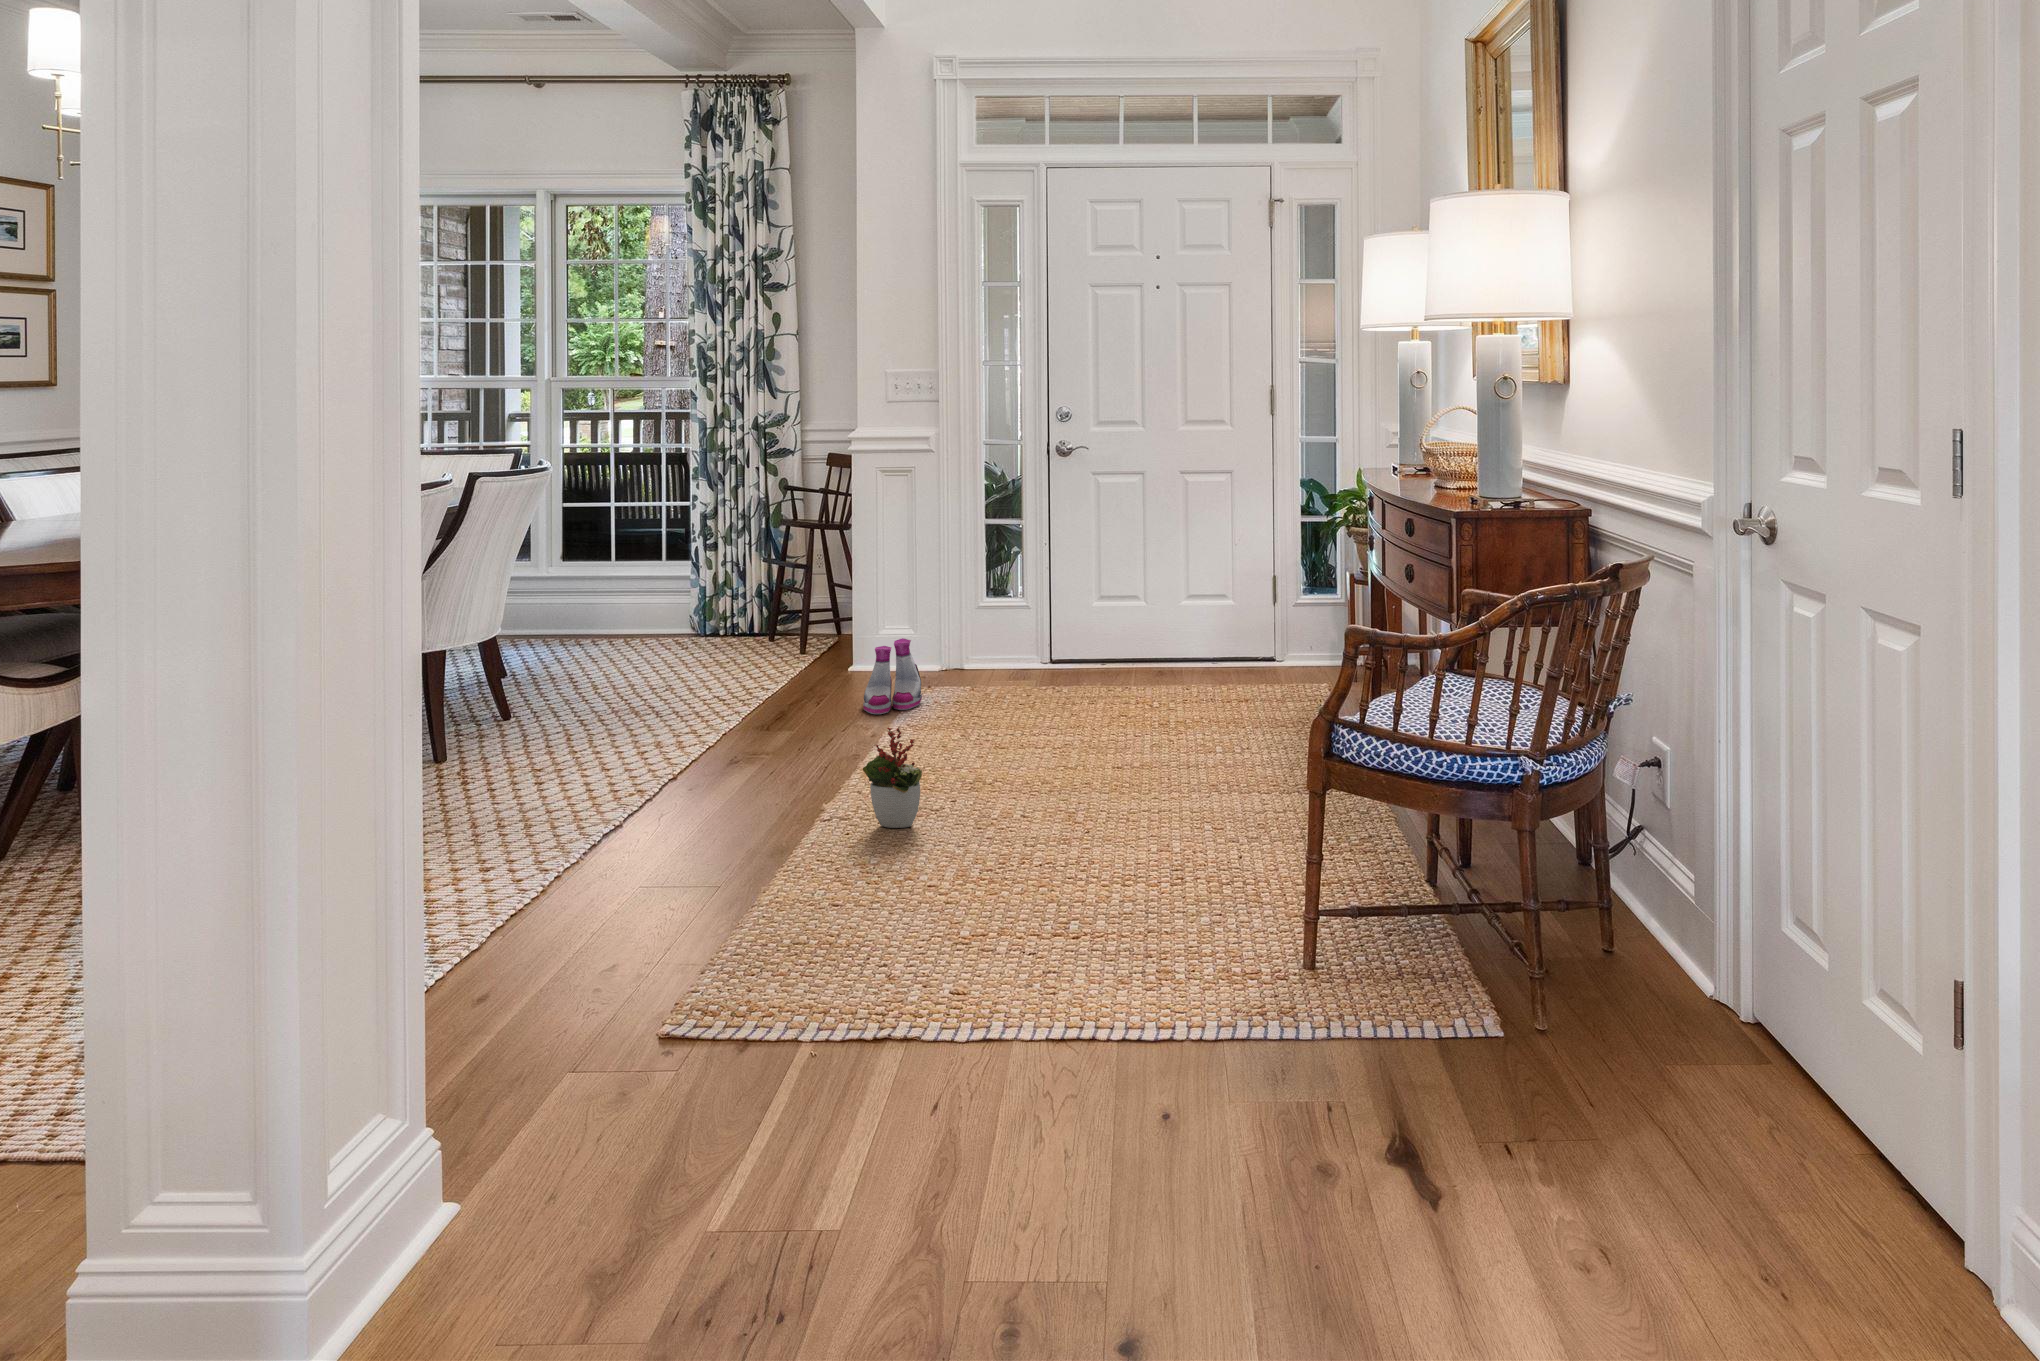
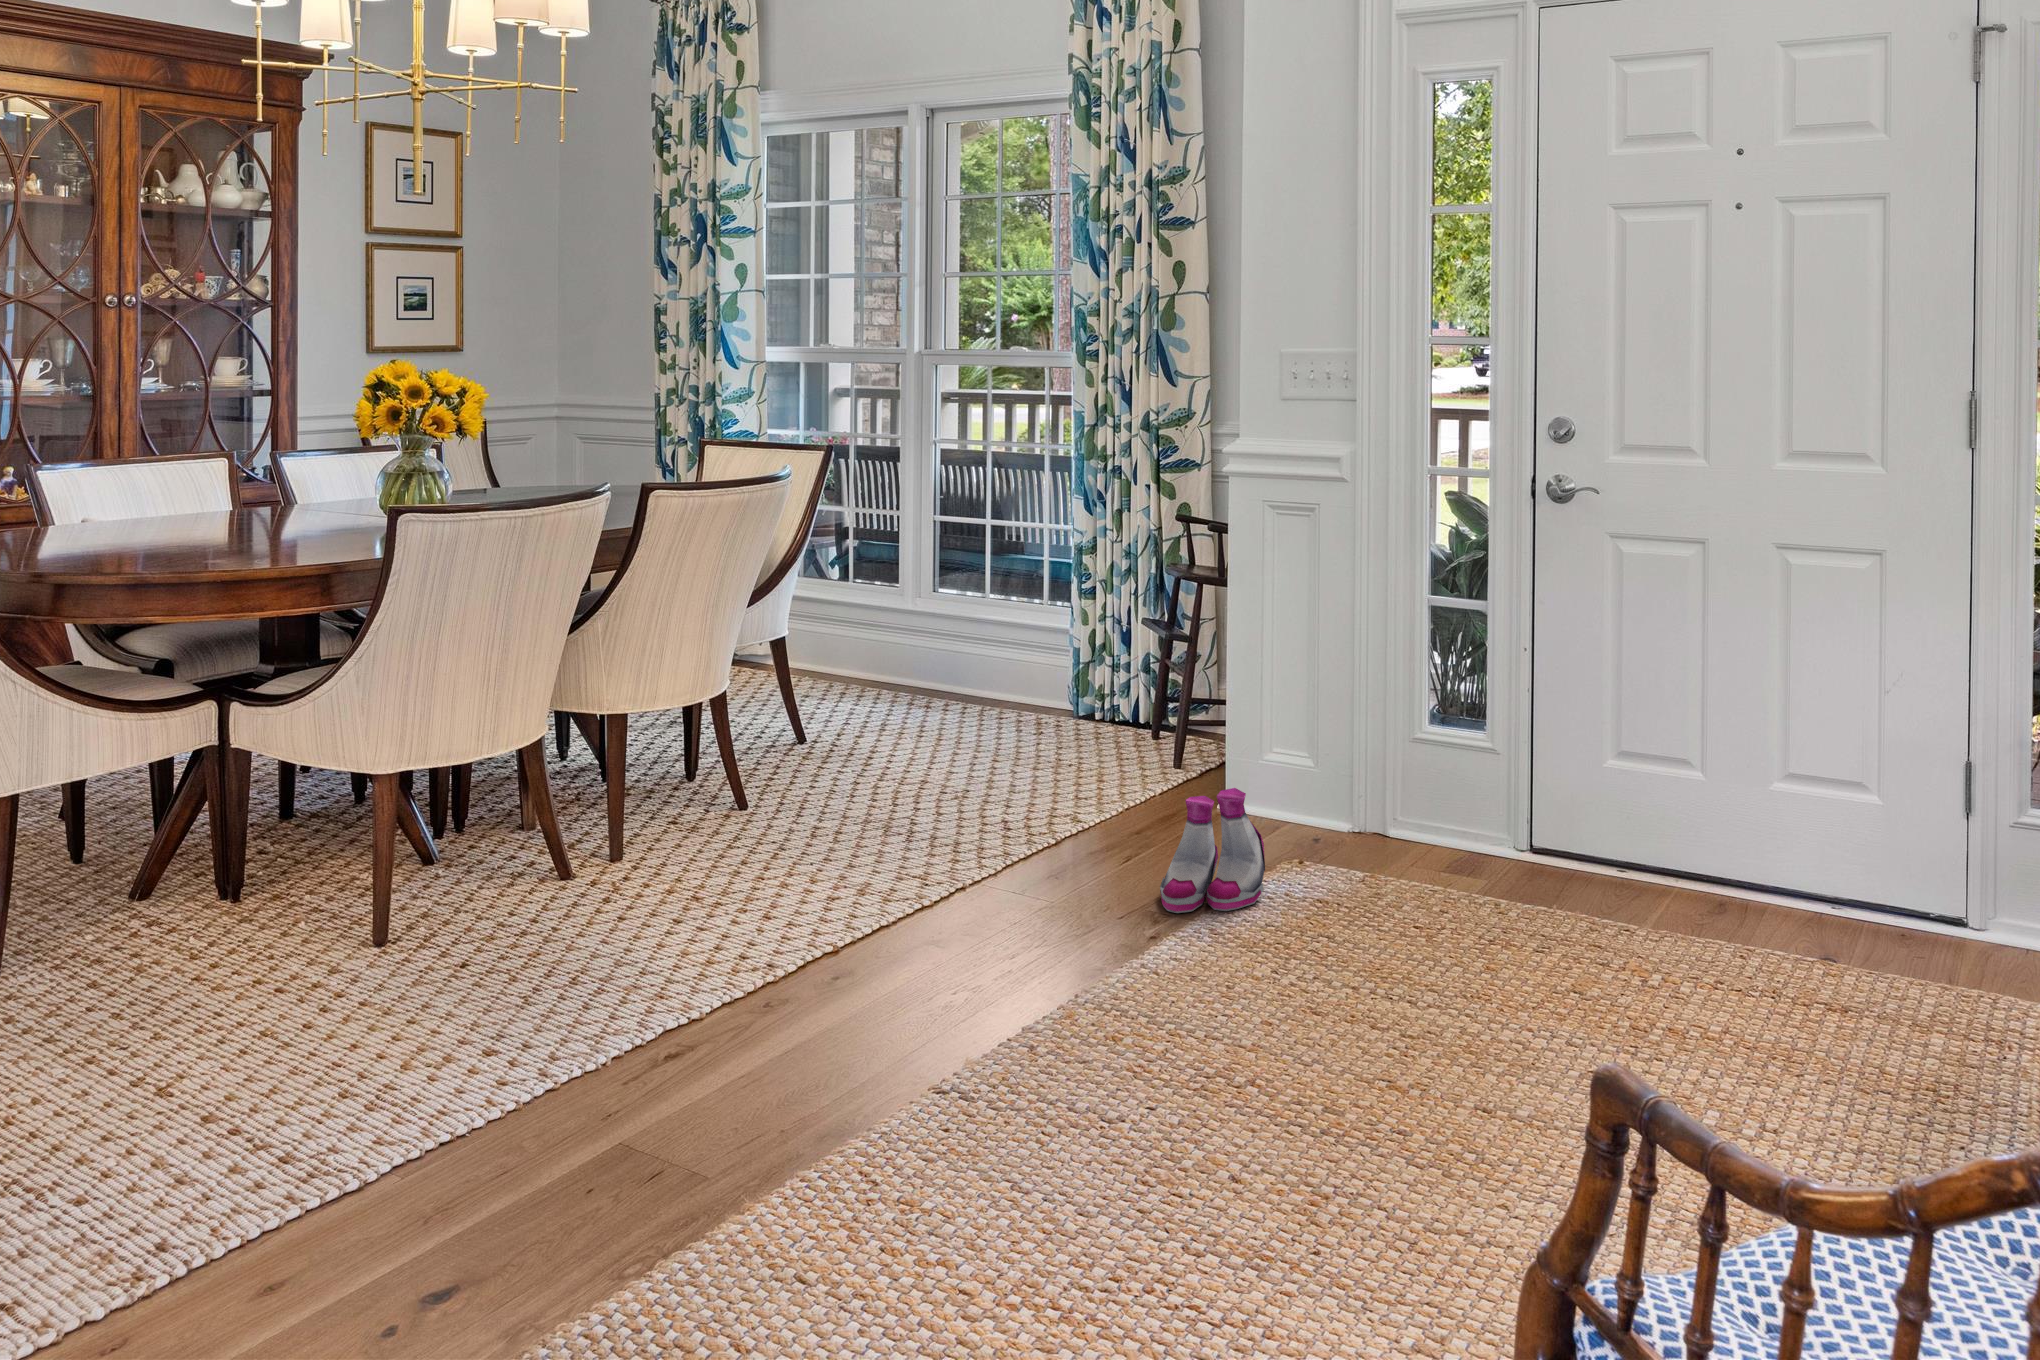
decorative plant: present [863,728,922,828] -> none [903,1019,1002,1224]

